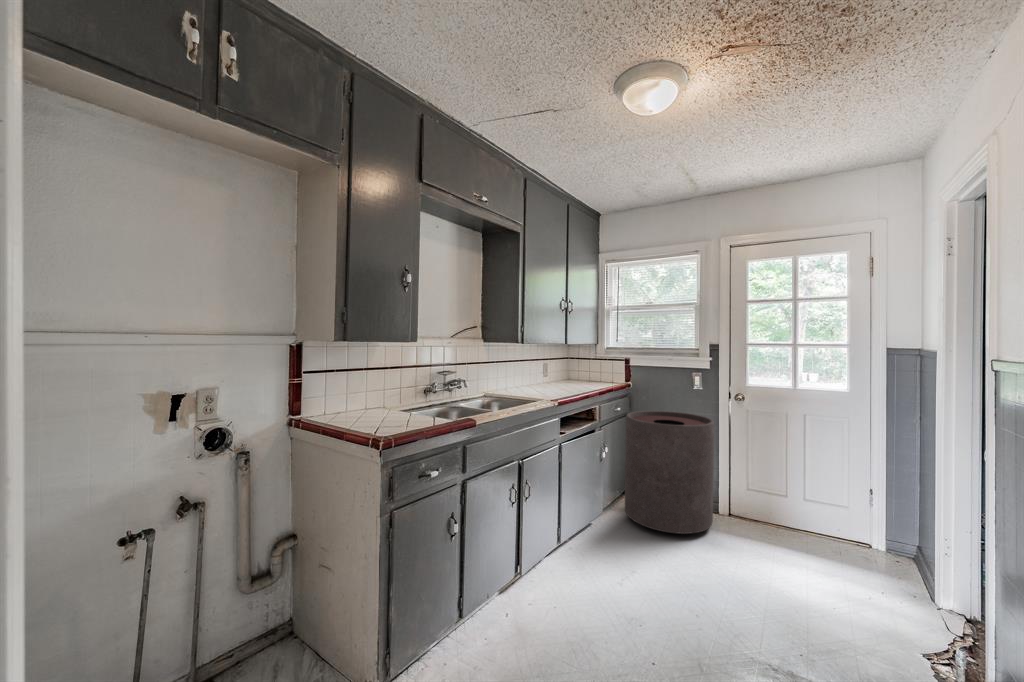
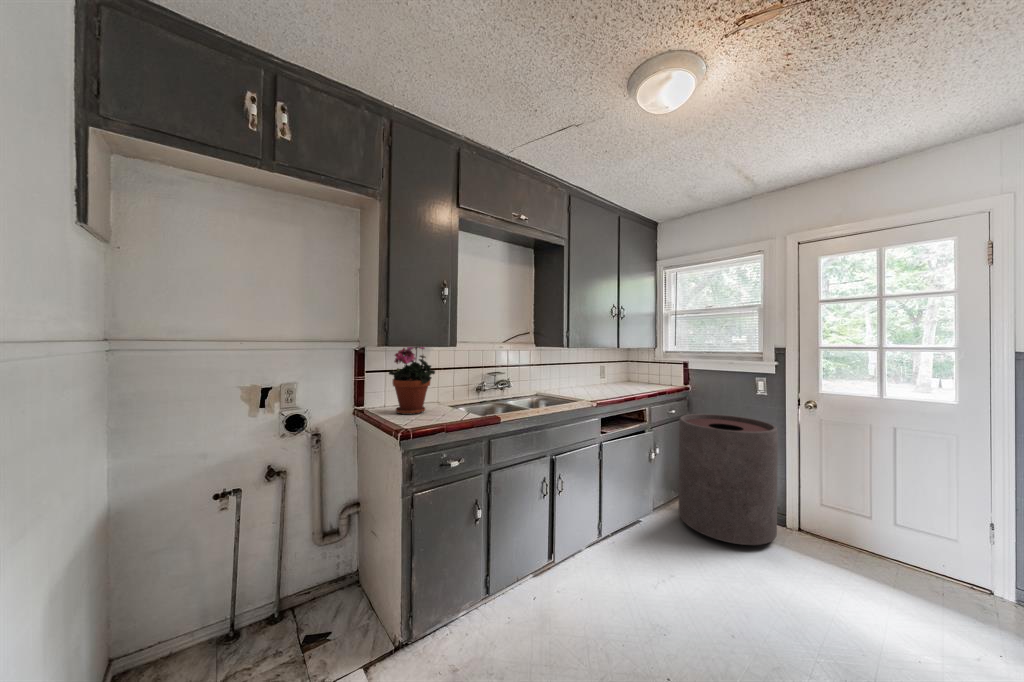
potted plant: none [336,331,394,423] -> present [389,347,435,415]

